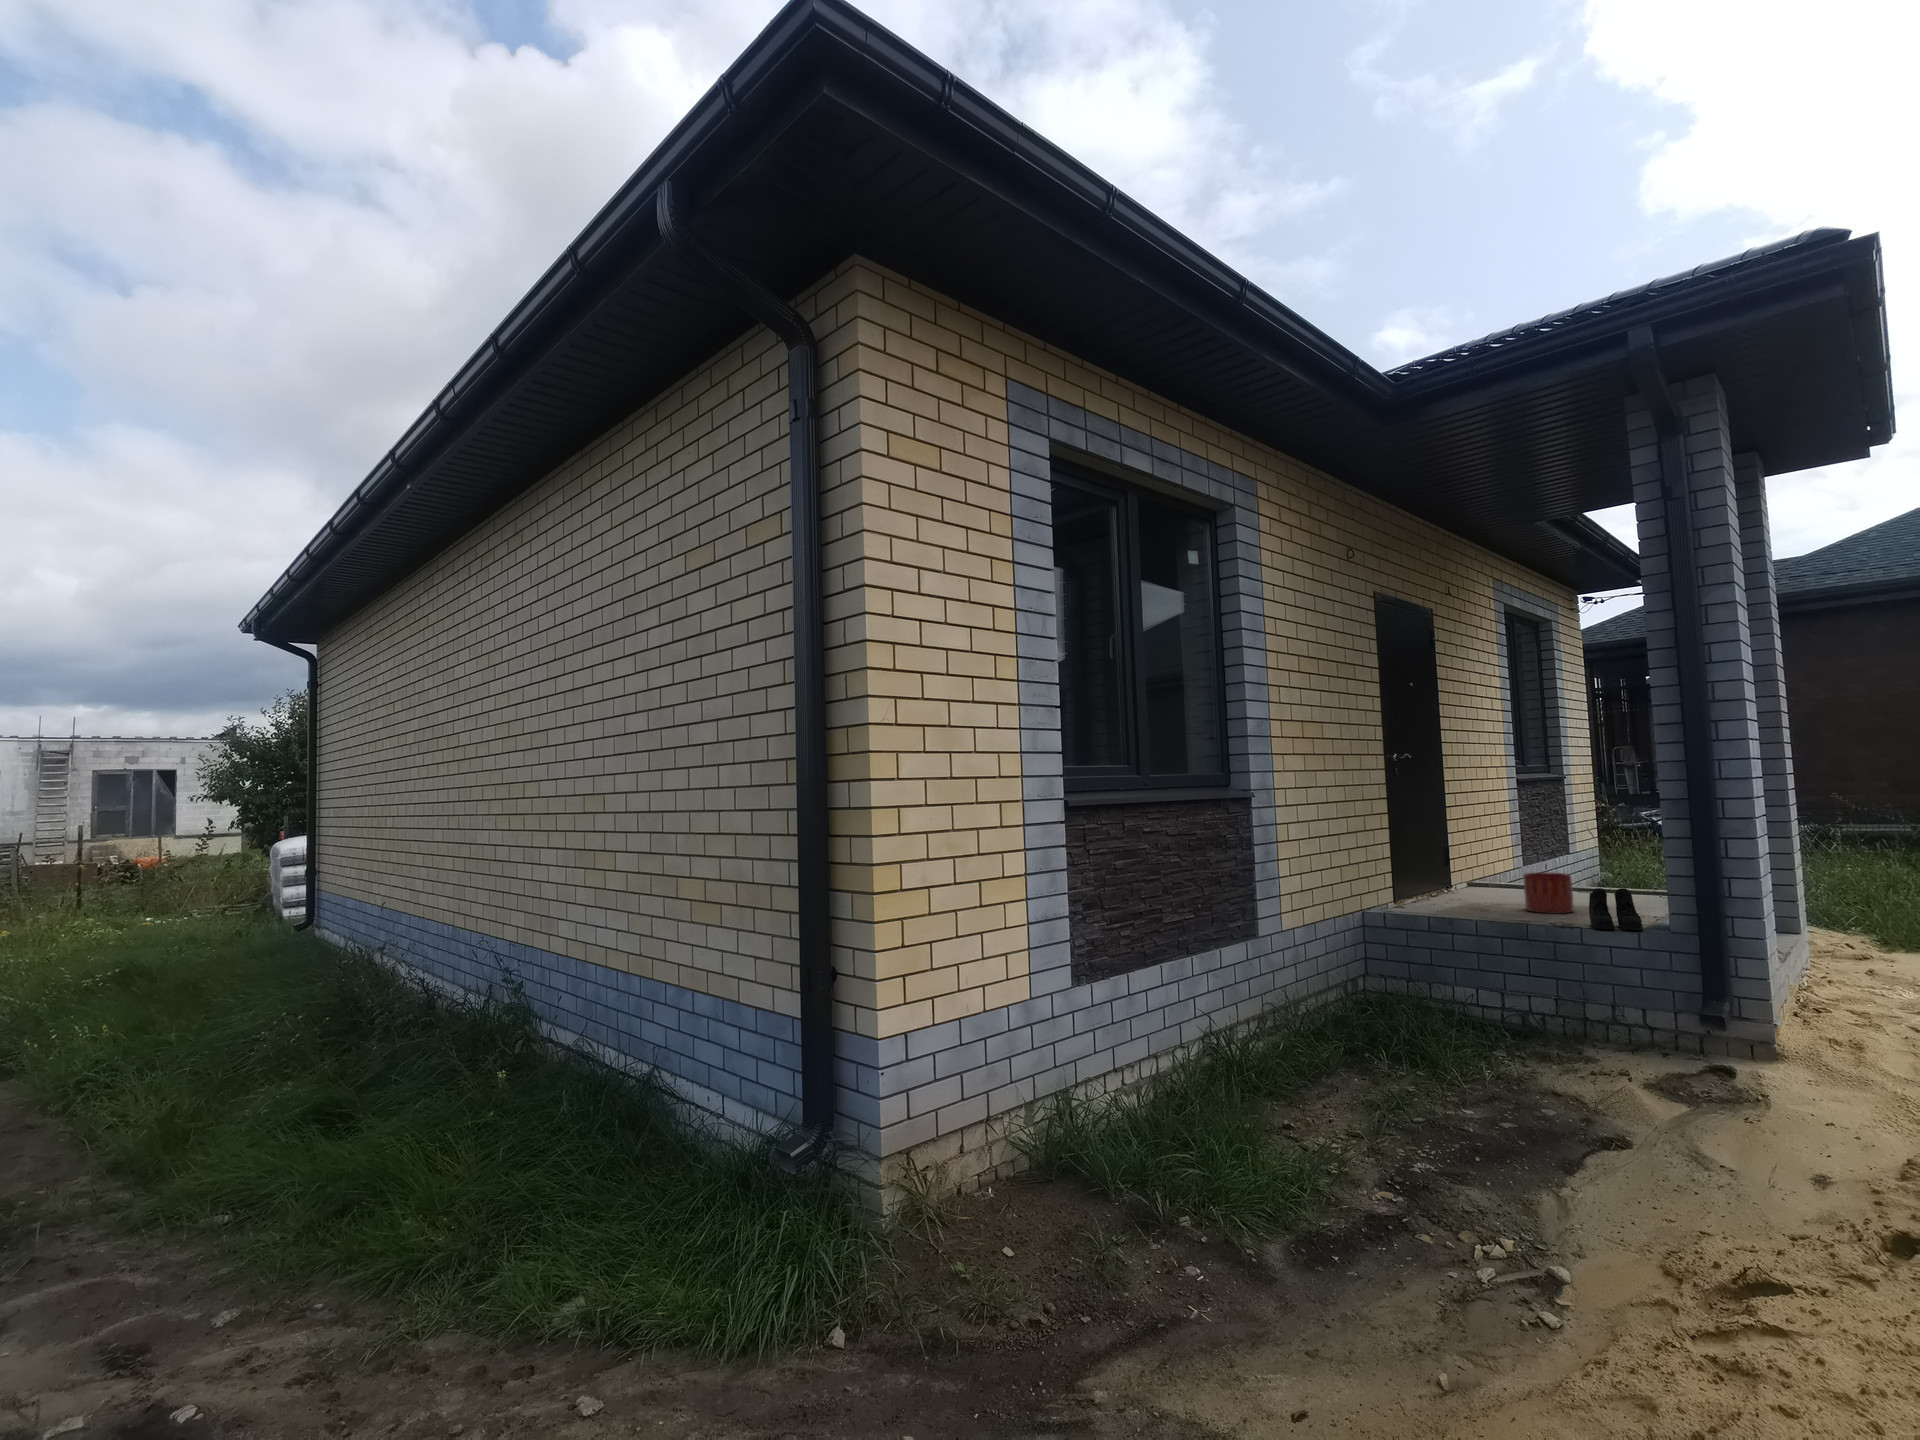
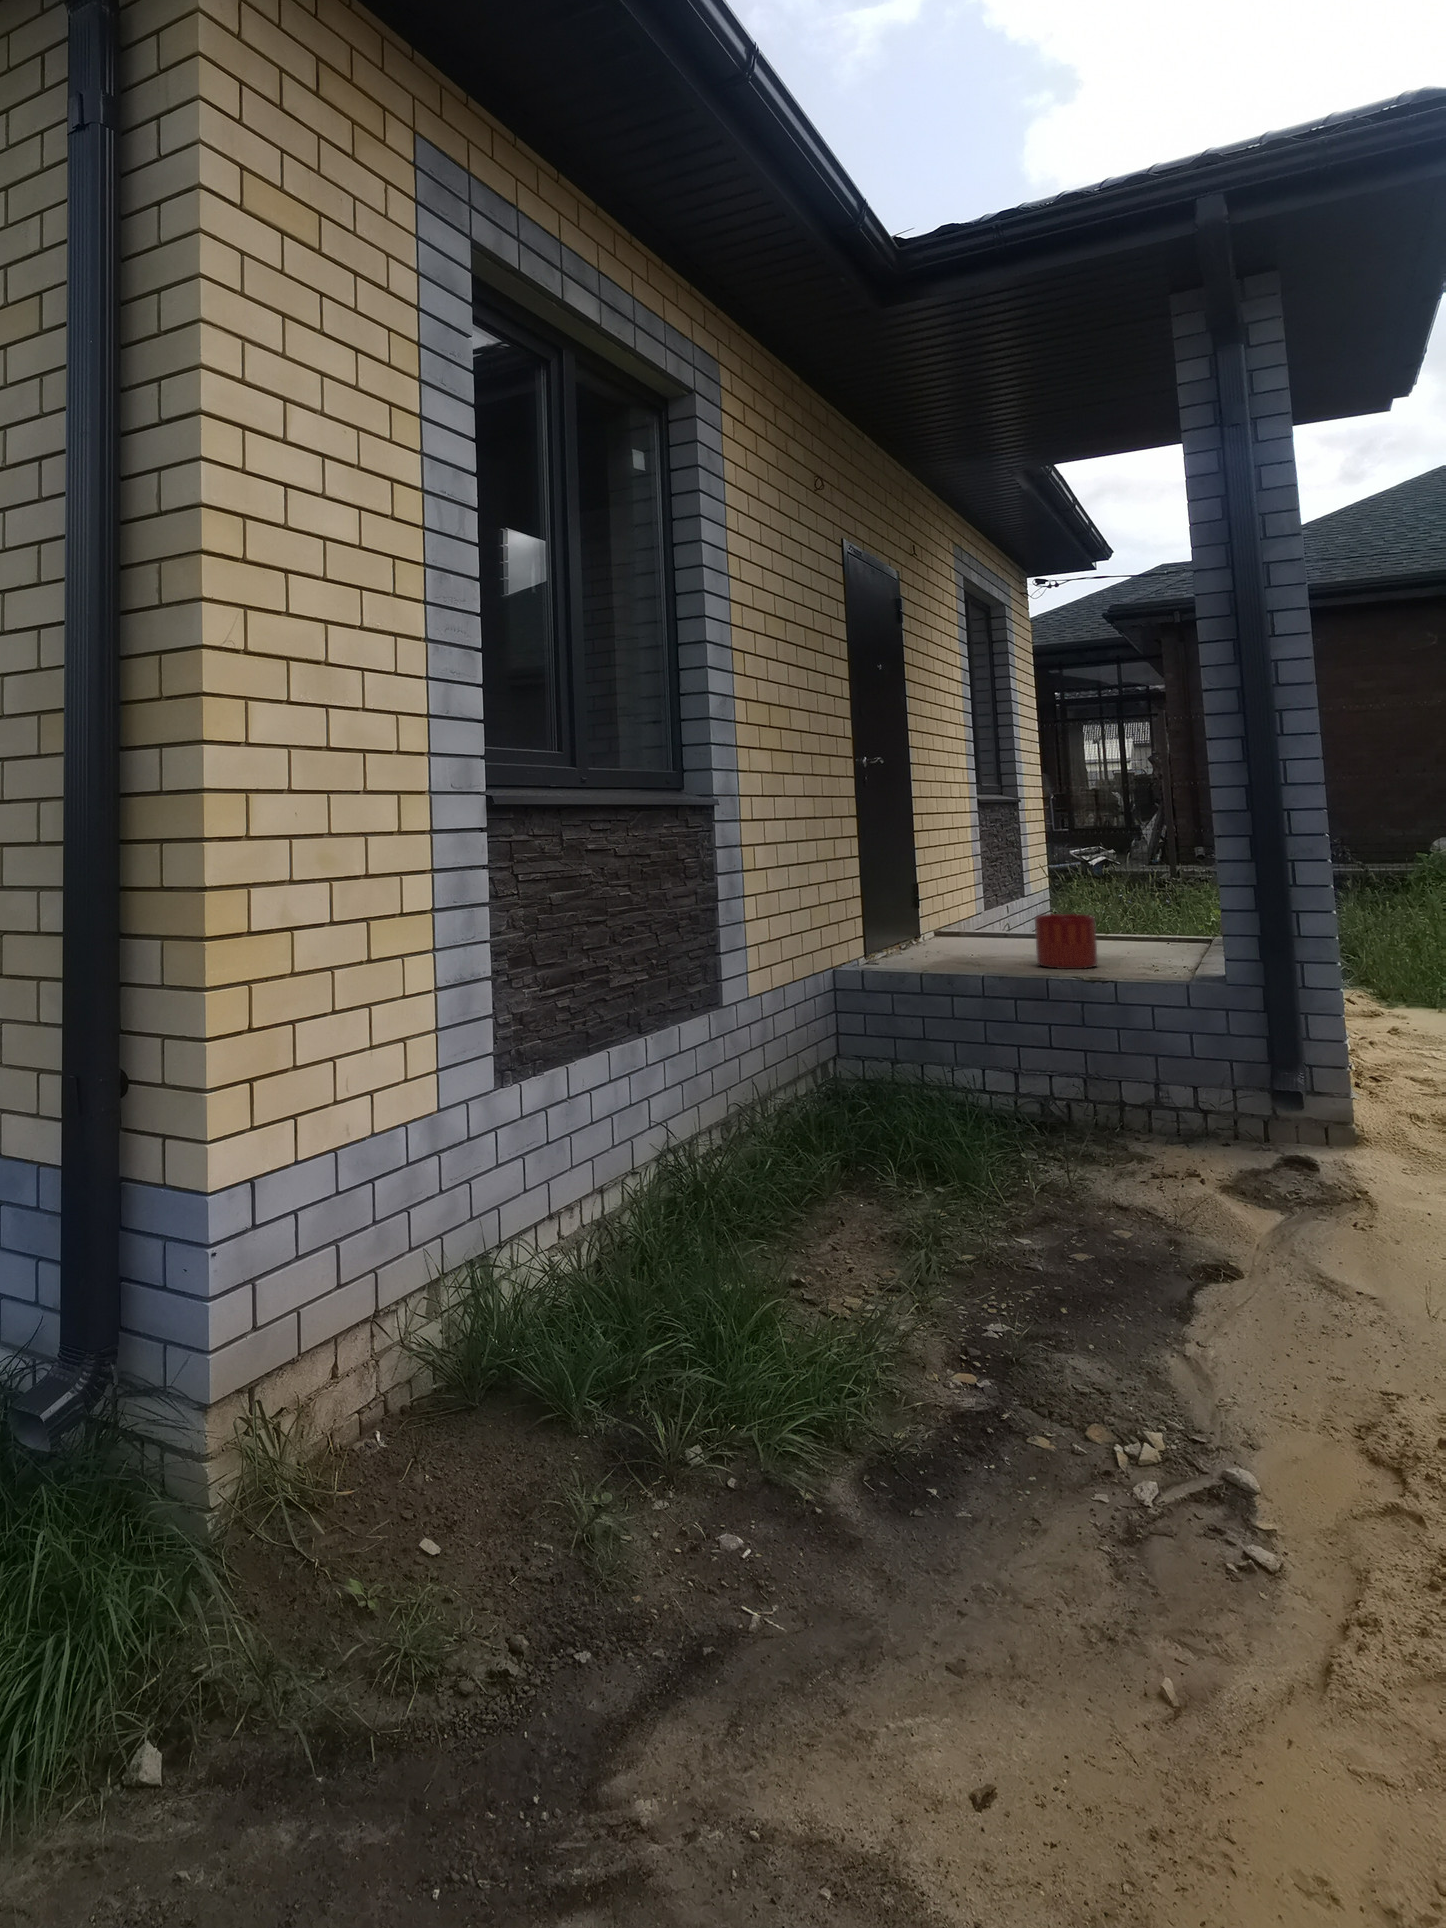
boots: present [1589,888,1643,931] -> none [1134,931,1205,987]

